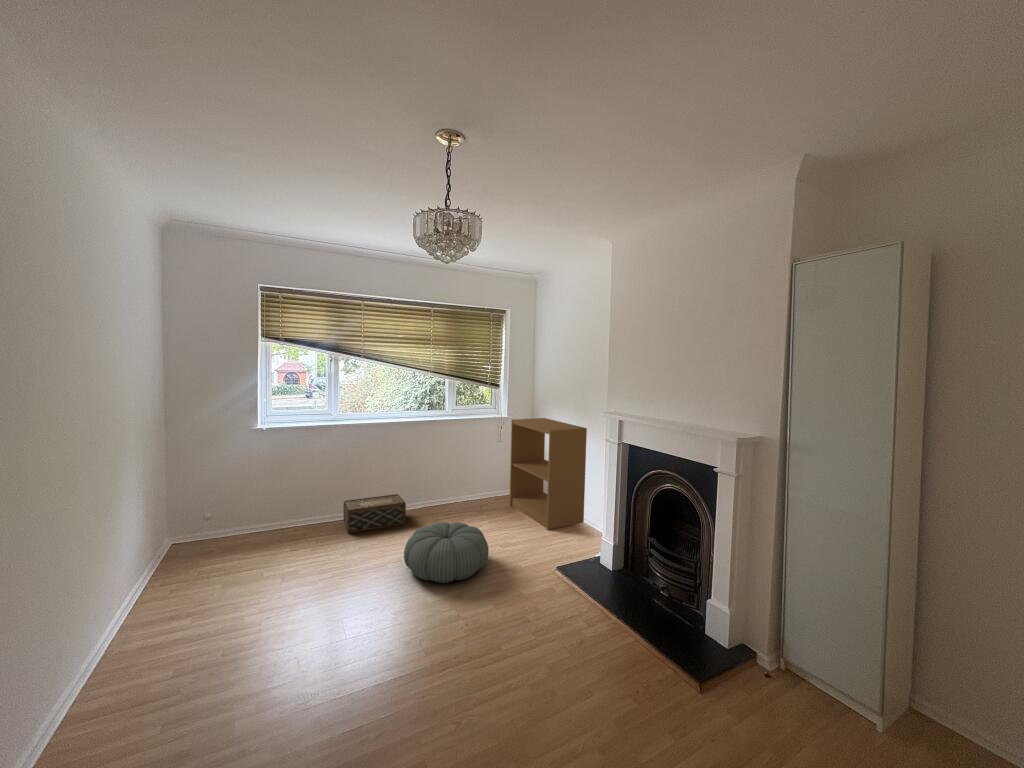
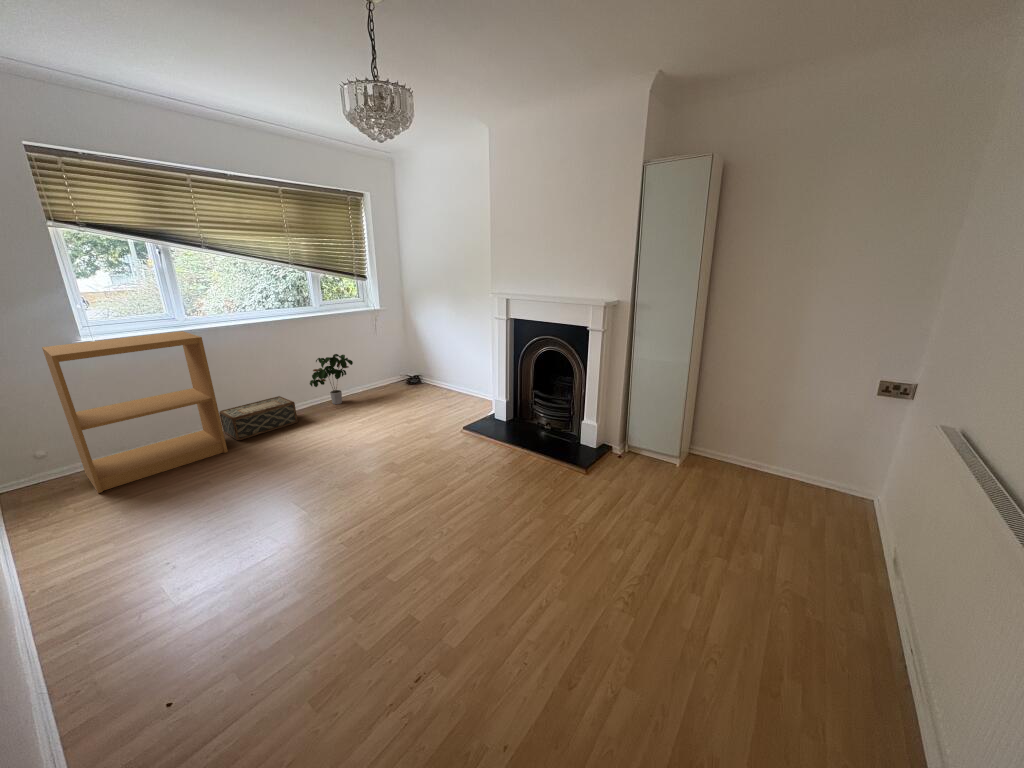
bookshelf: present [509,418,587,530] -> present [42,331,228,493]
potted plant: none [427,459,472,510] -> present [310,354,353,404]
pouf: present [404,522,489,583] -> none [322,408,402,459]

